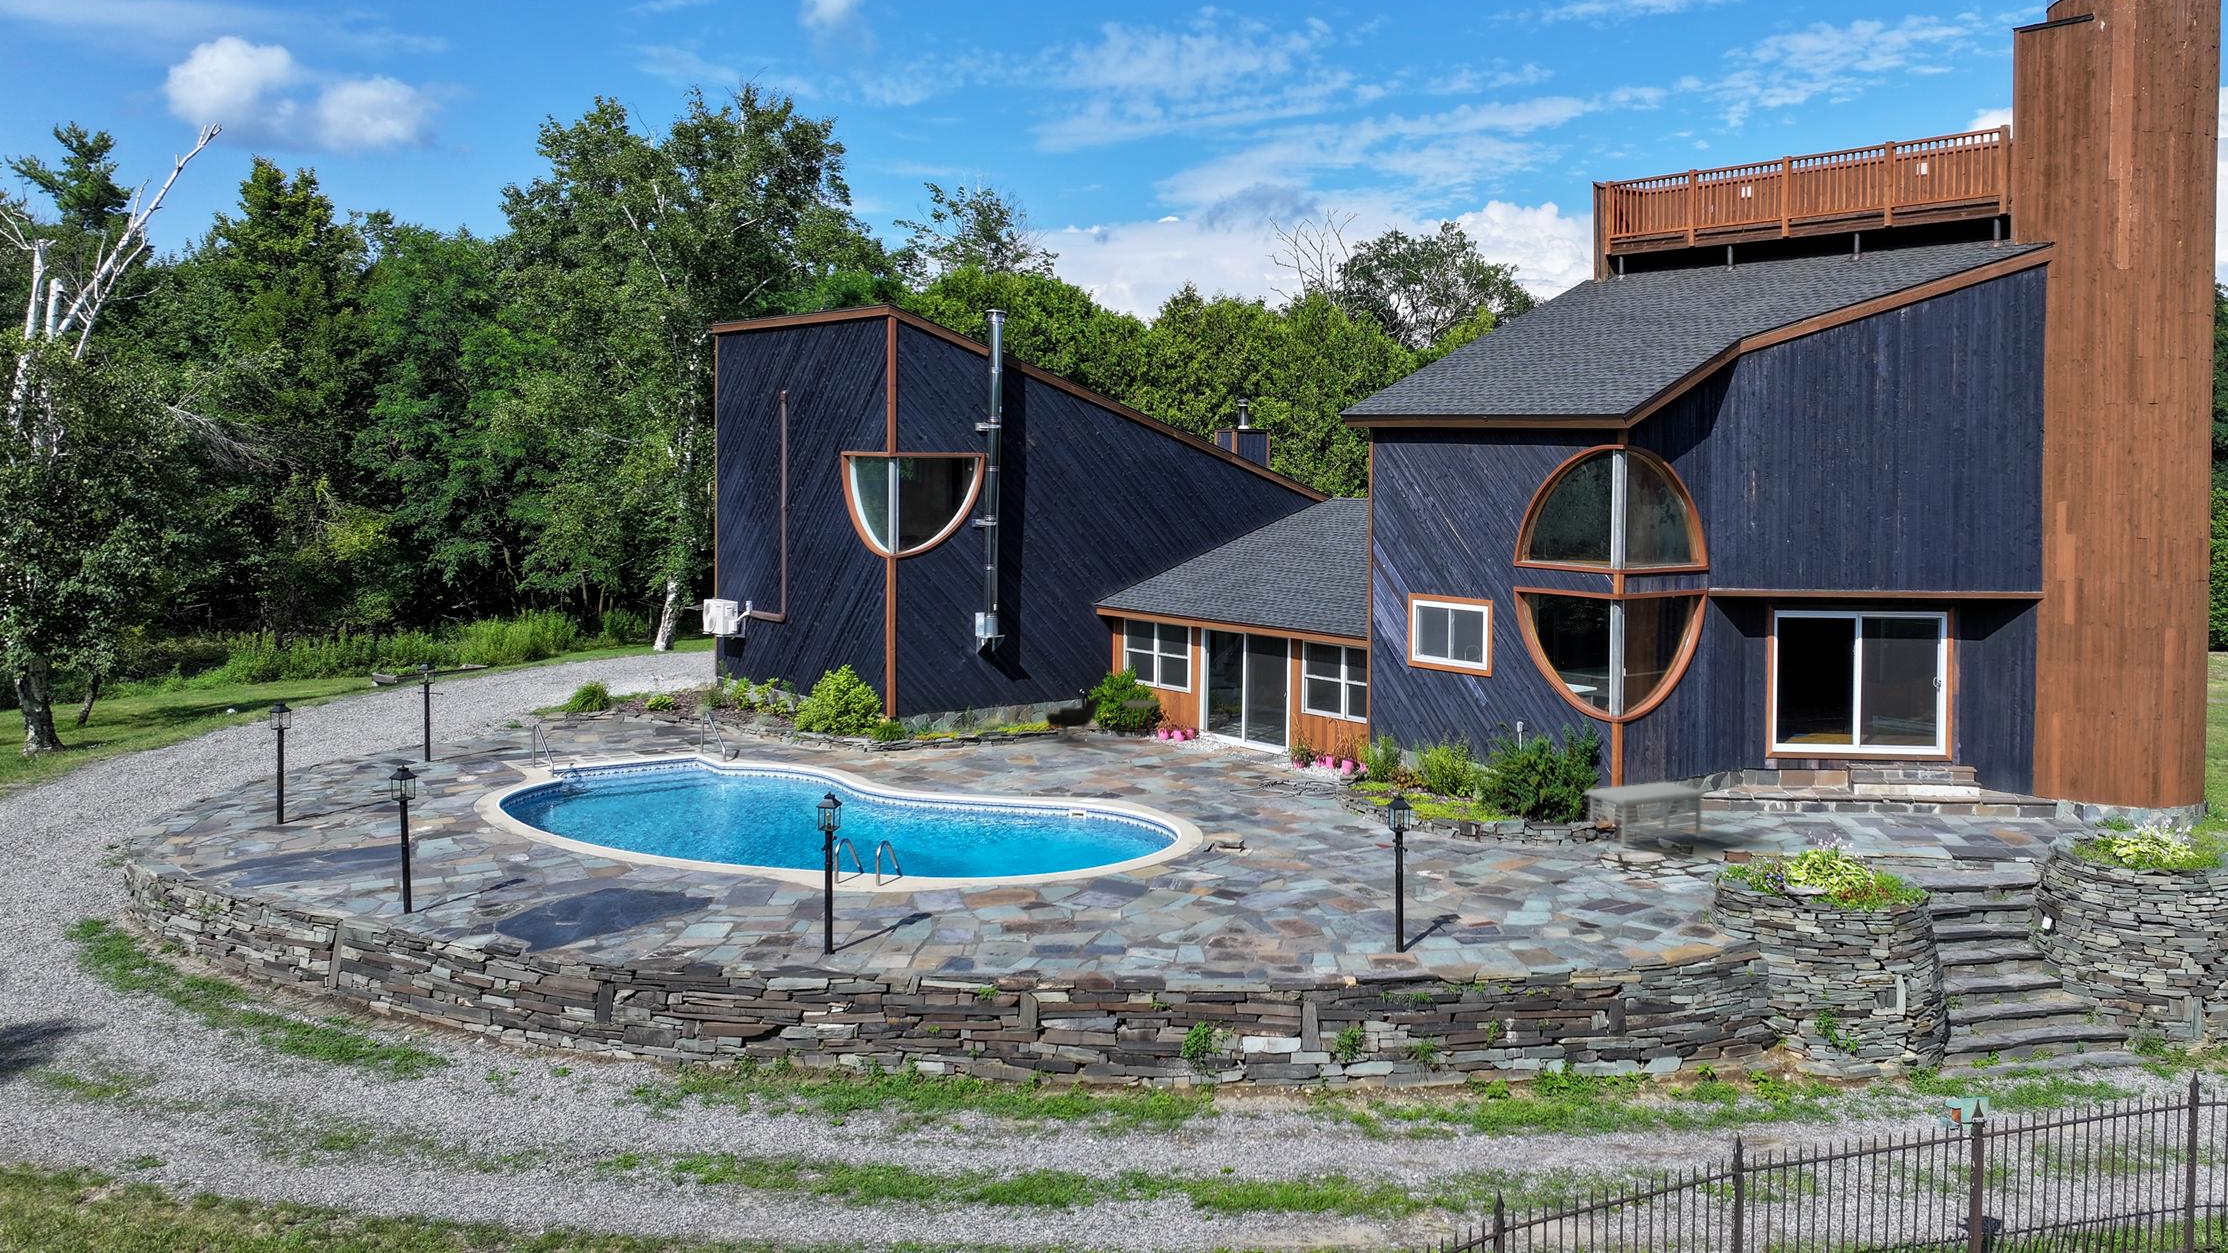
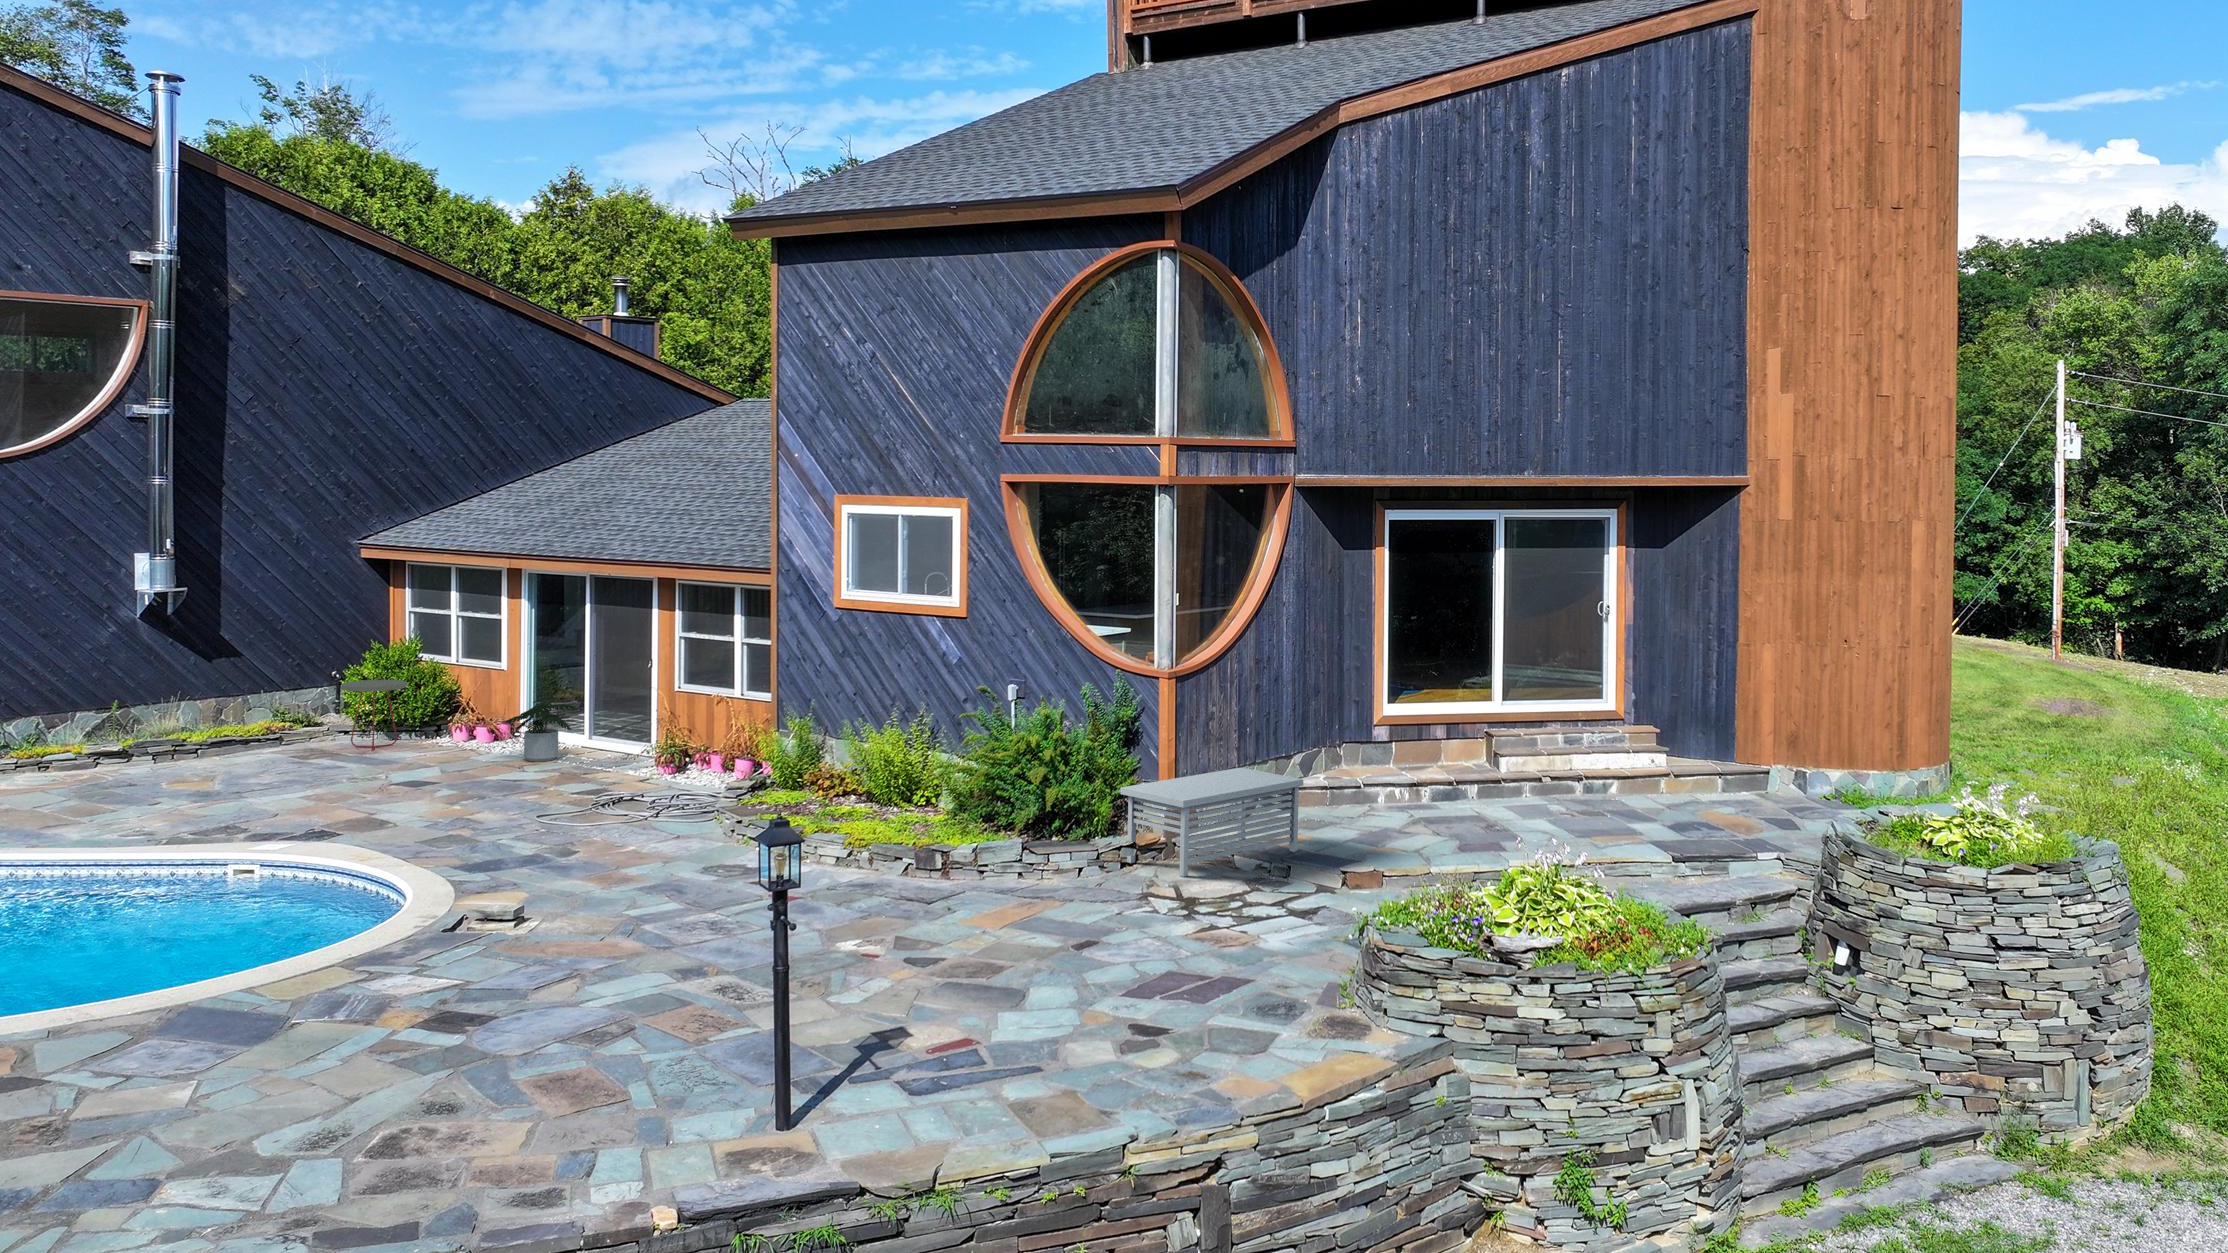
lounge chair: present [1046,695,1101,741] -> none [192,674,305,755]
potted plant: none [1213,715,1257,755] -> present [502,697,579,762]

